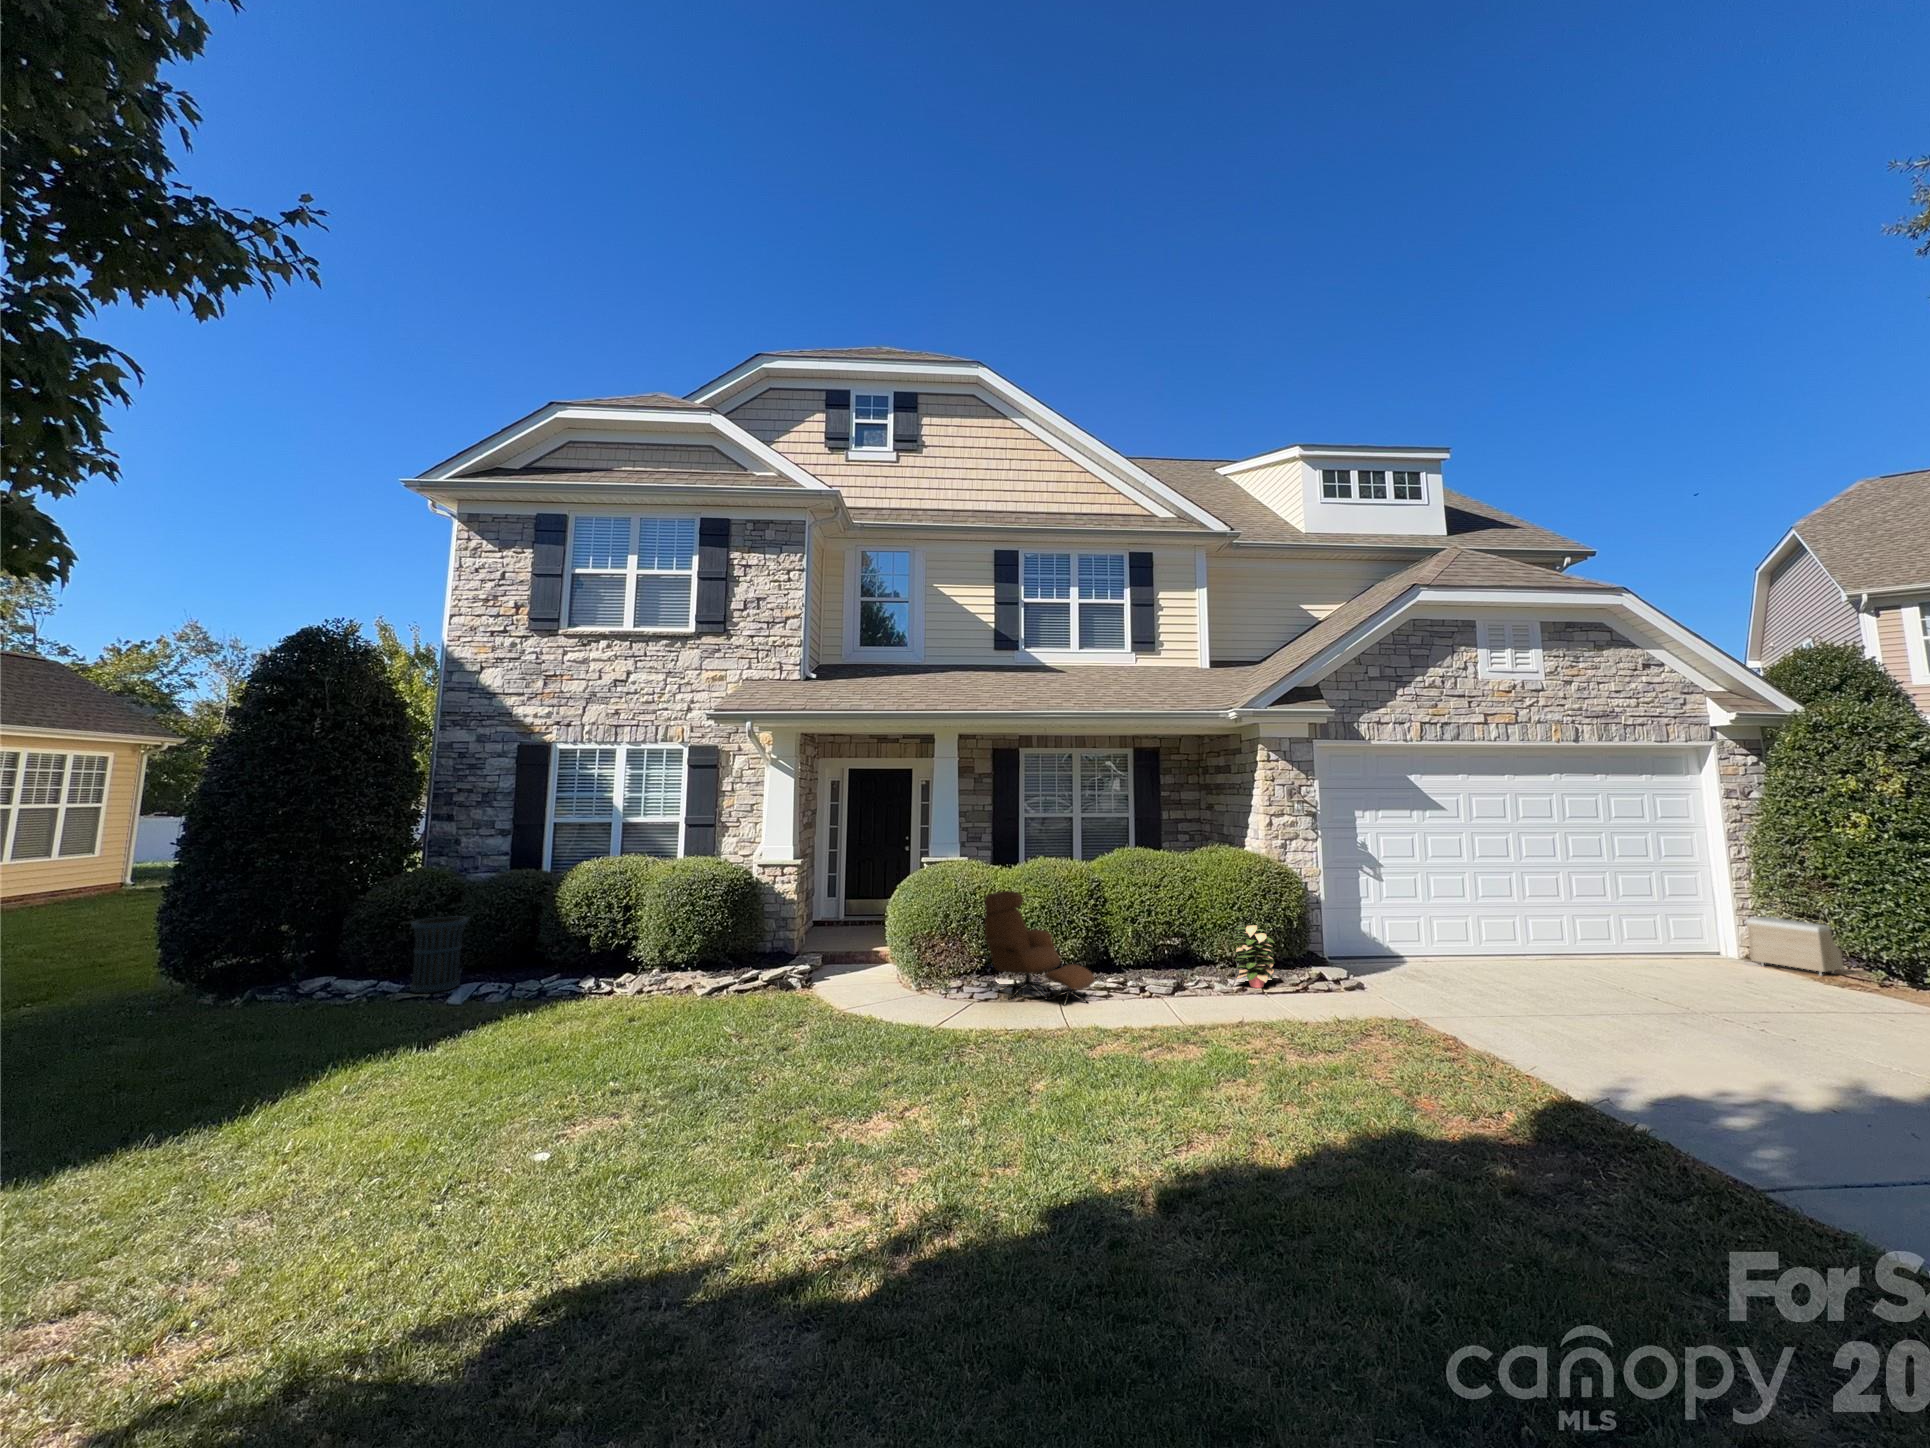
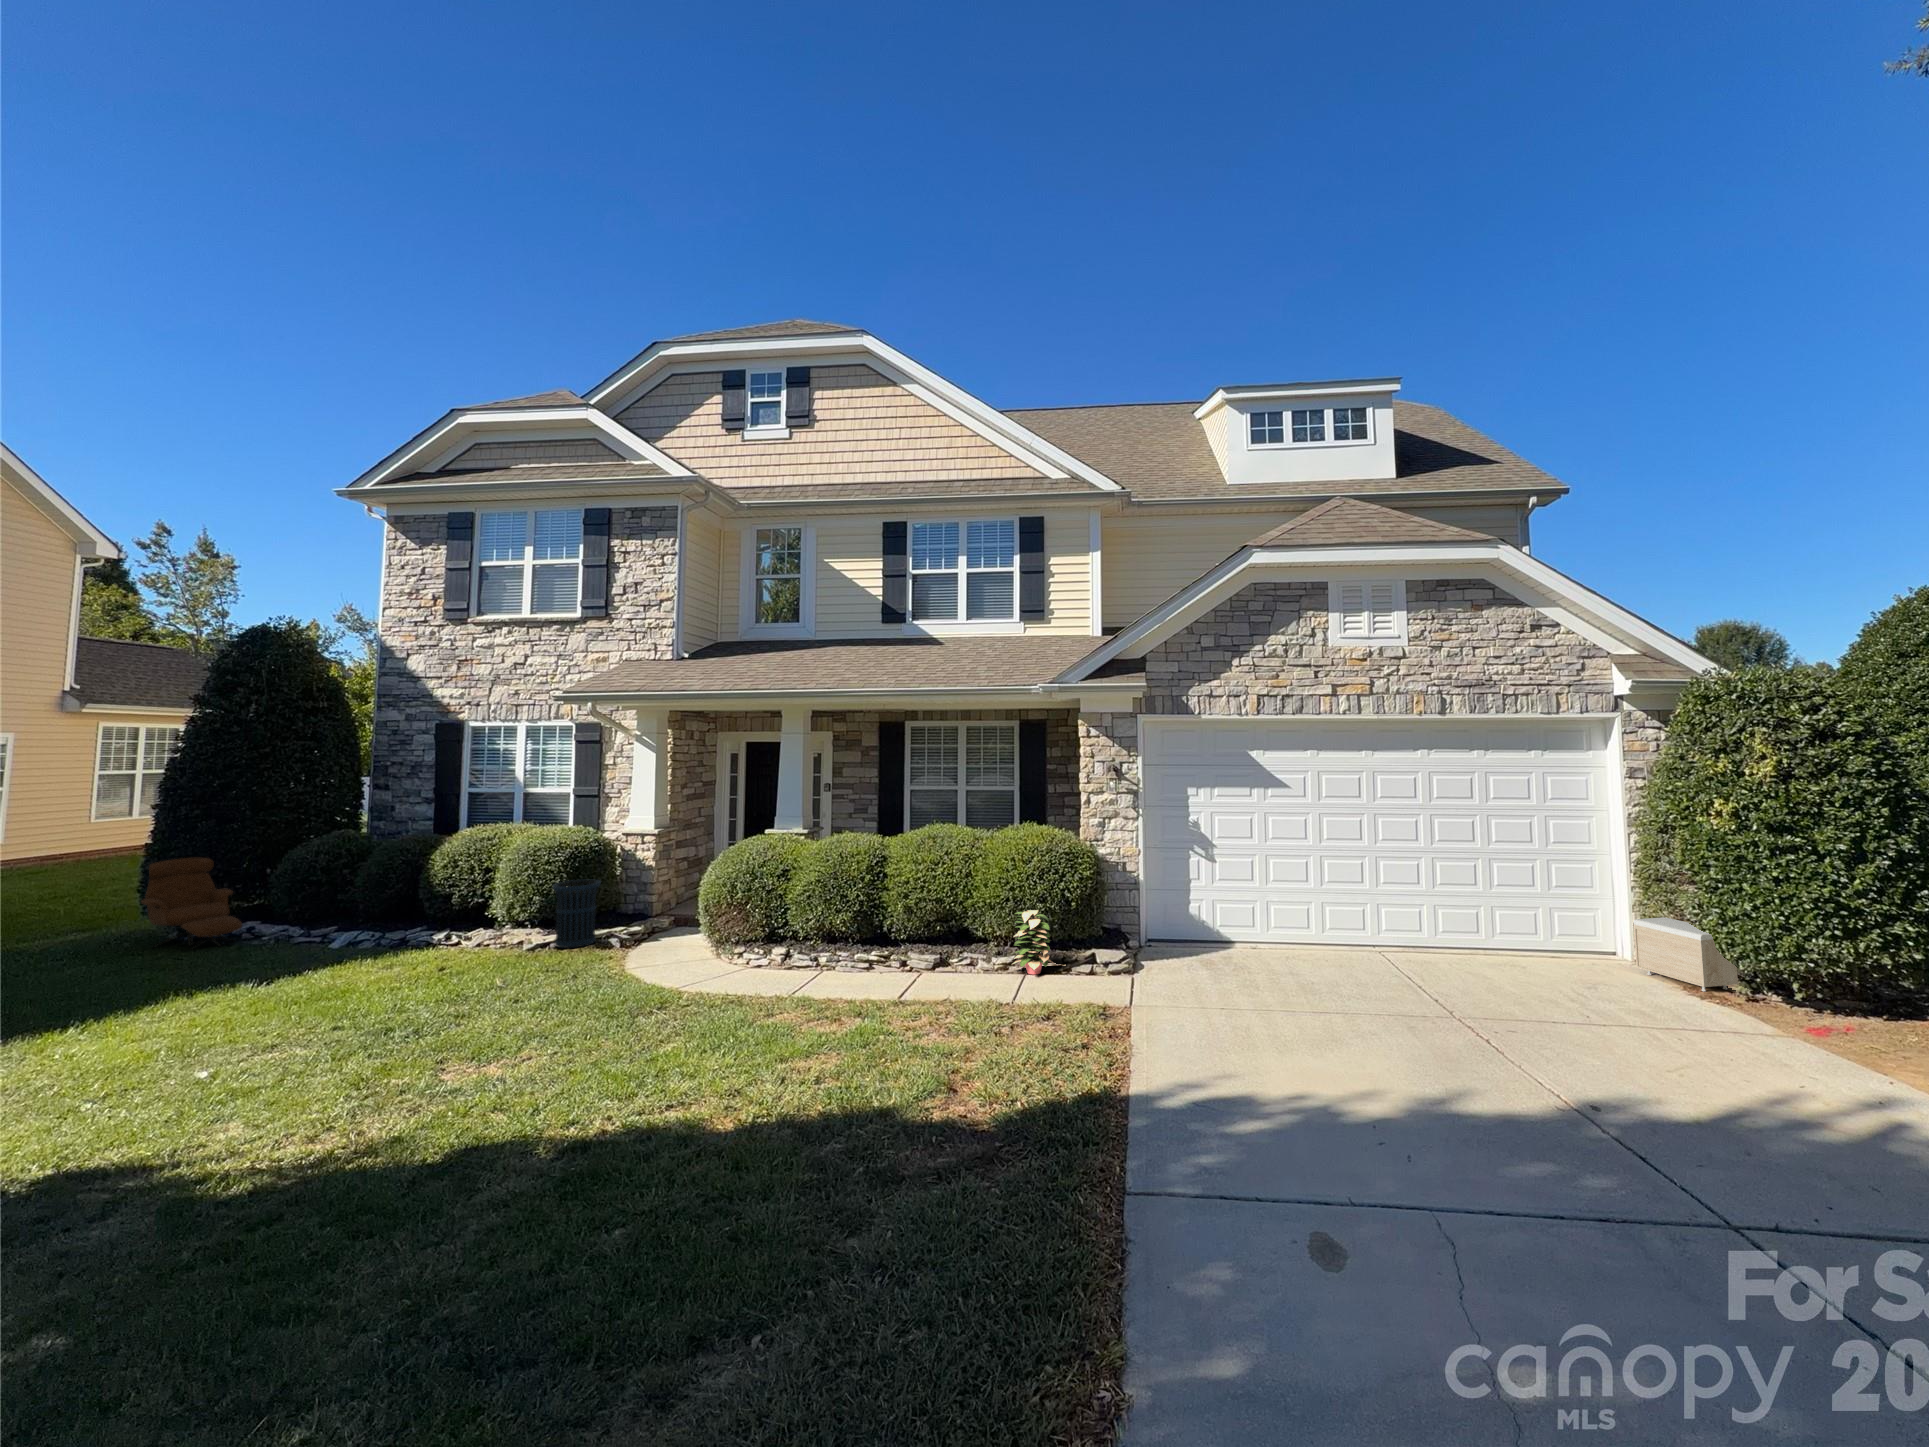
lounge chair: present [985,891,1095,1005] -> present [141,858,242,949]
trash can: present [410,916,469,993] -> present [552,880,601,948]

